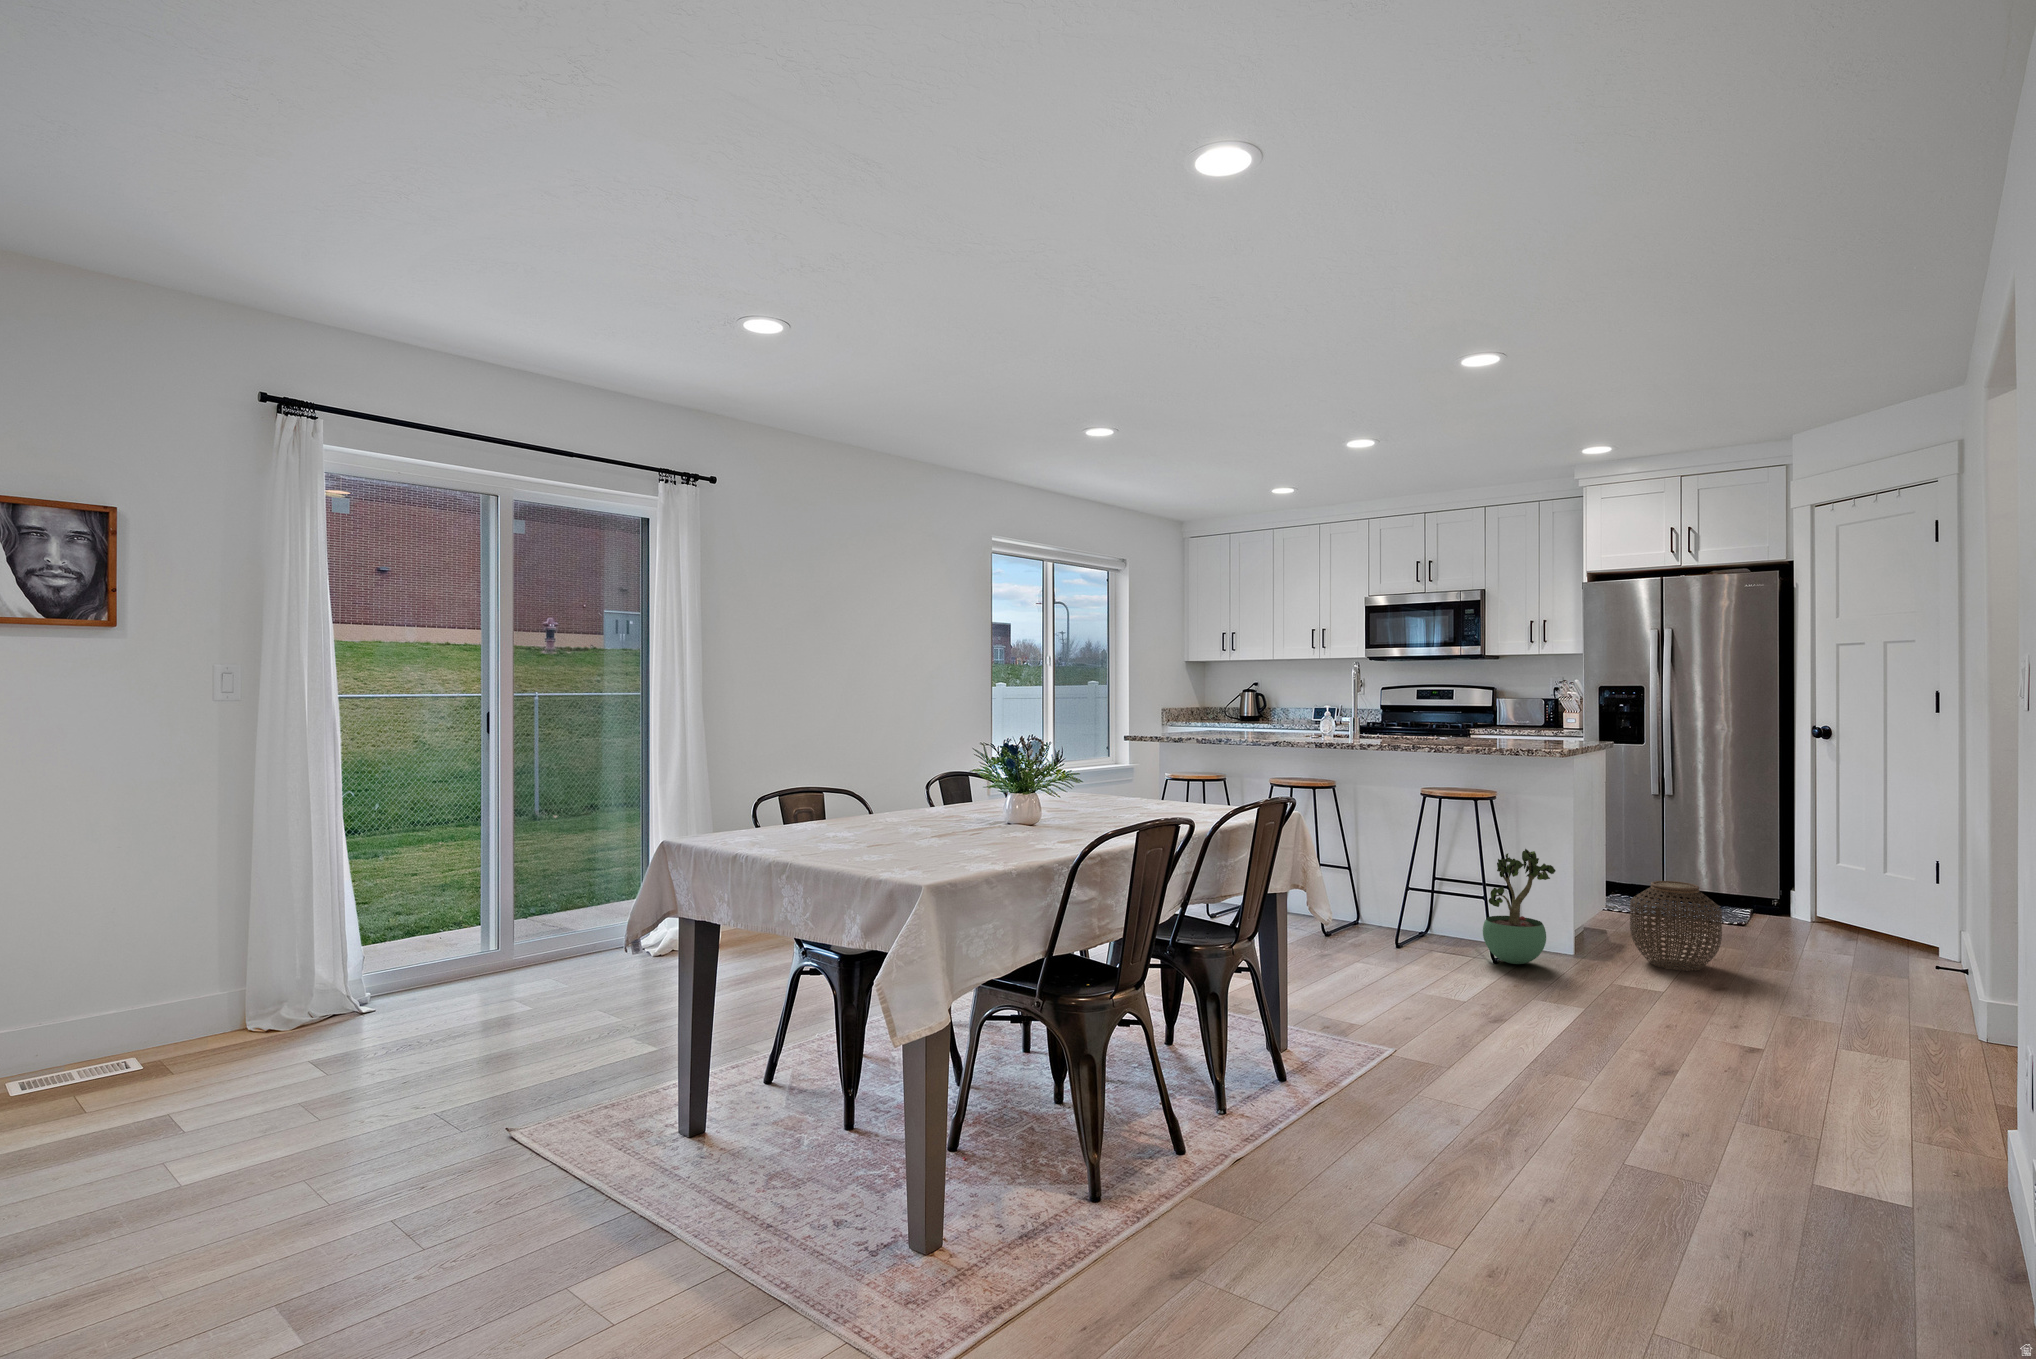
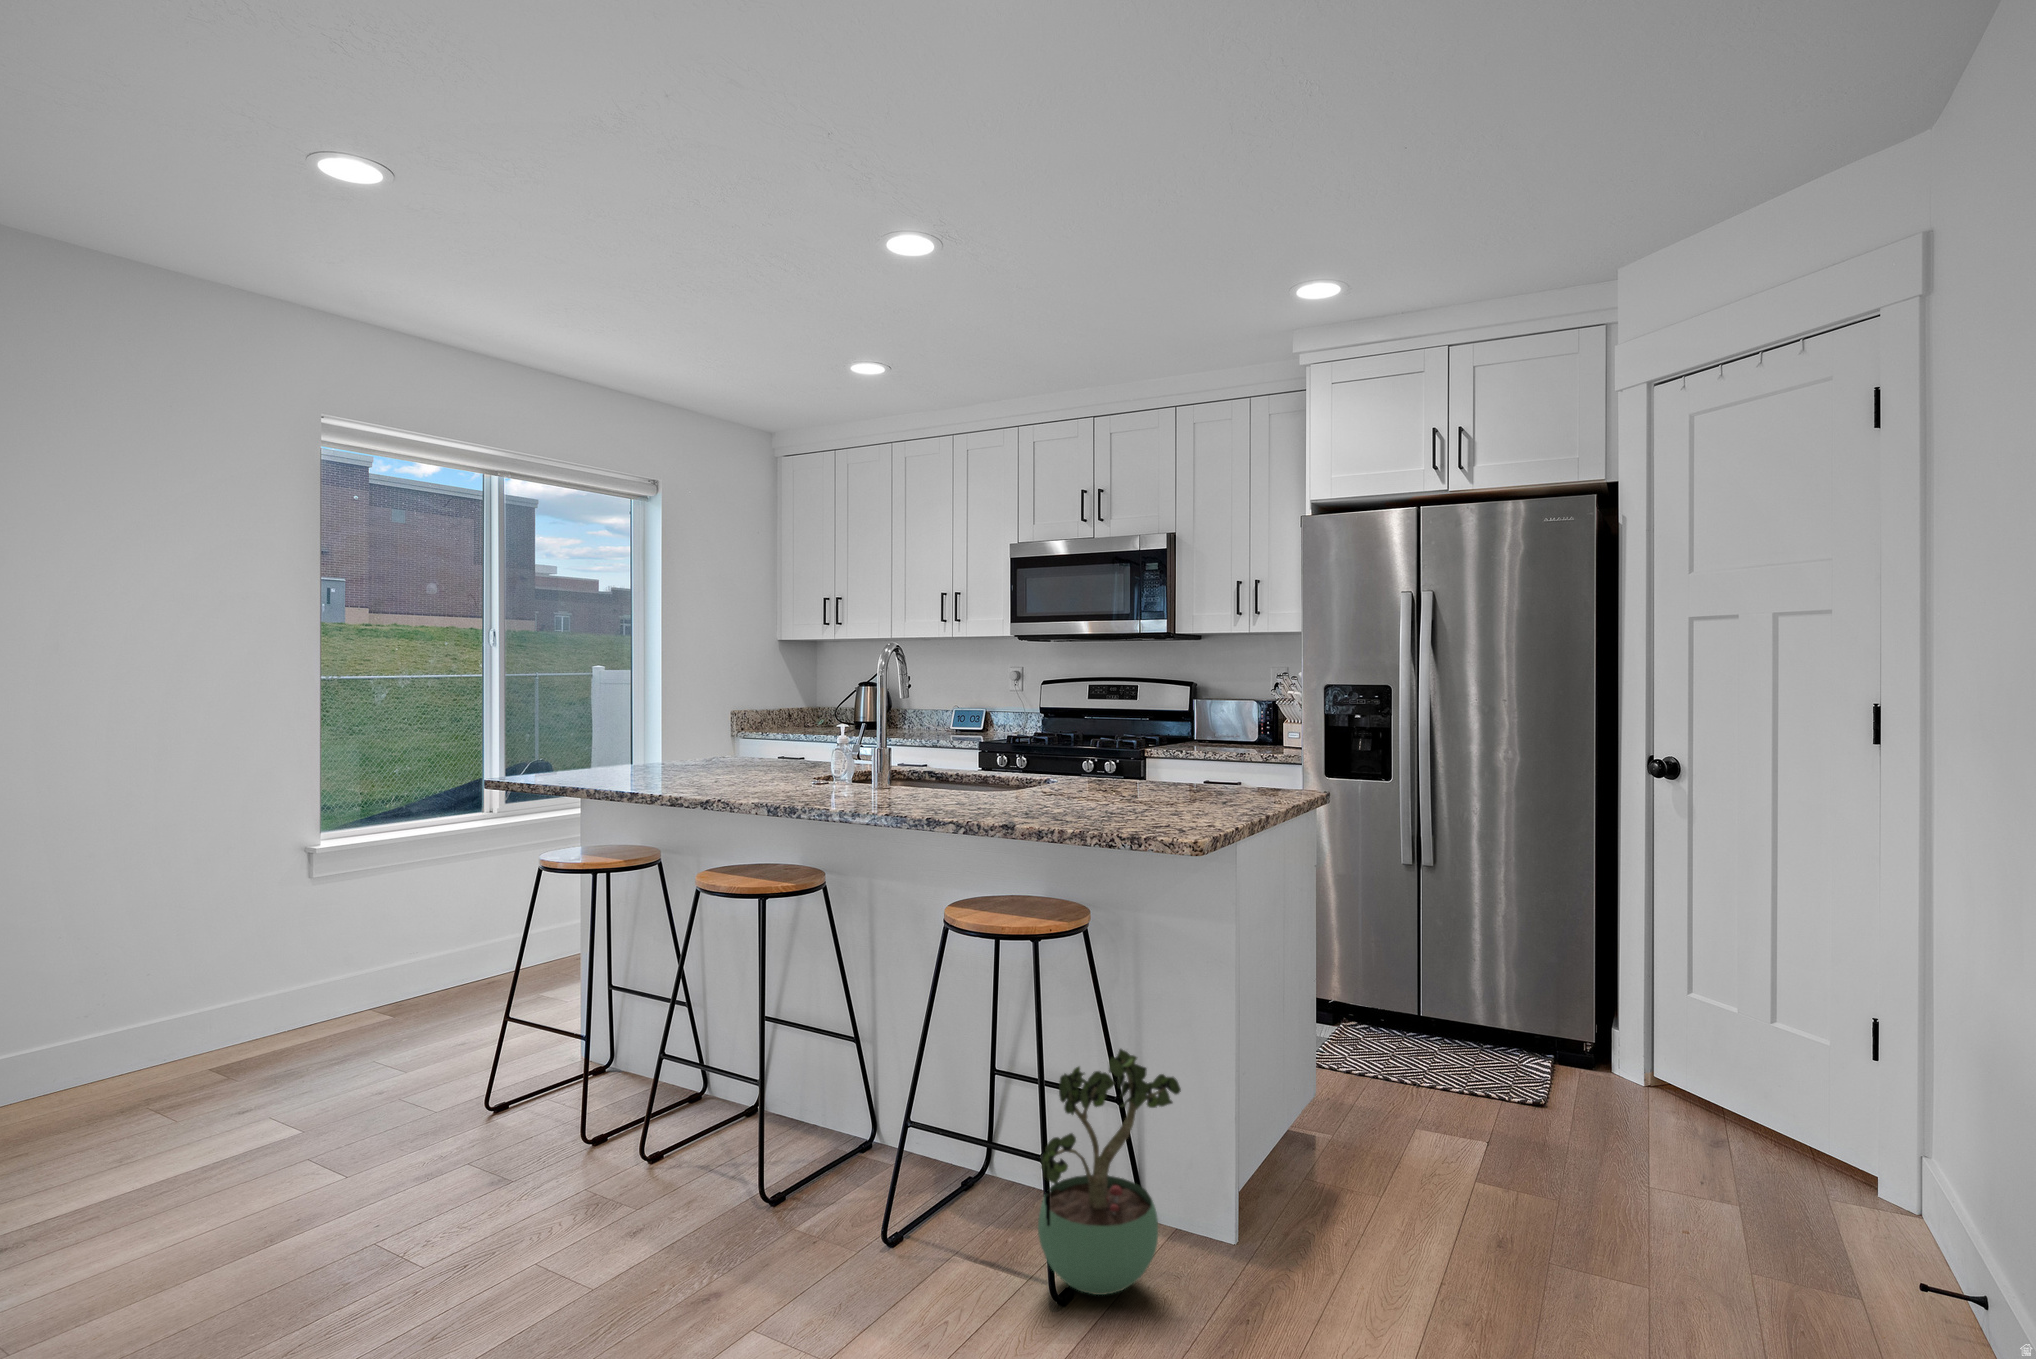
woven basket: present [1630,881,1722,971] -> none [1329,1089,1496,1288]

